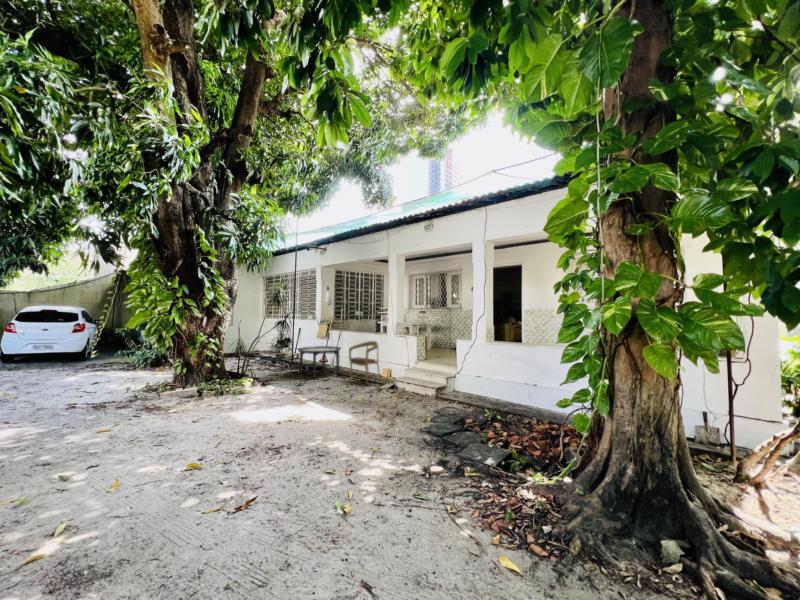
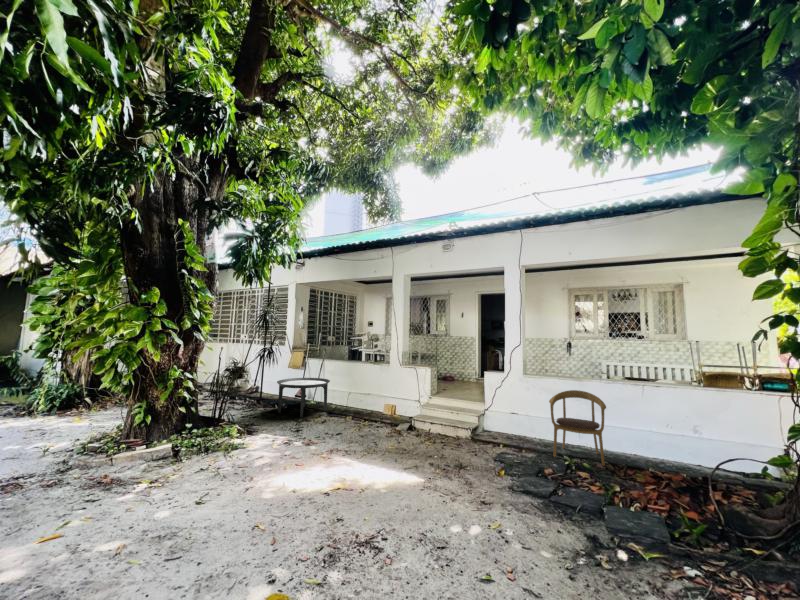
chair: present [349,341,380,383] -> present [549,390,606,466]

